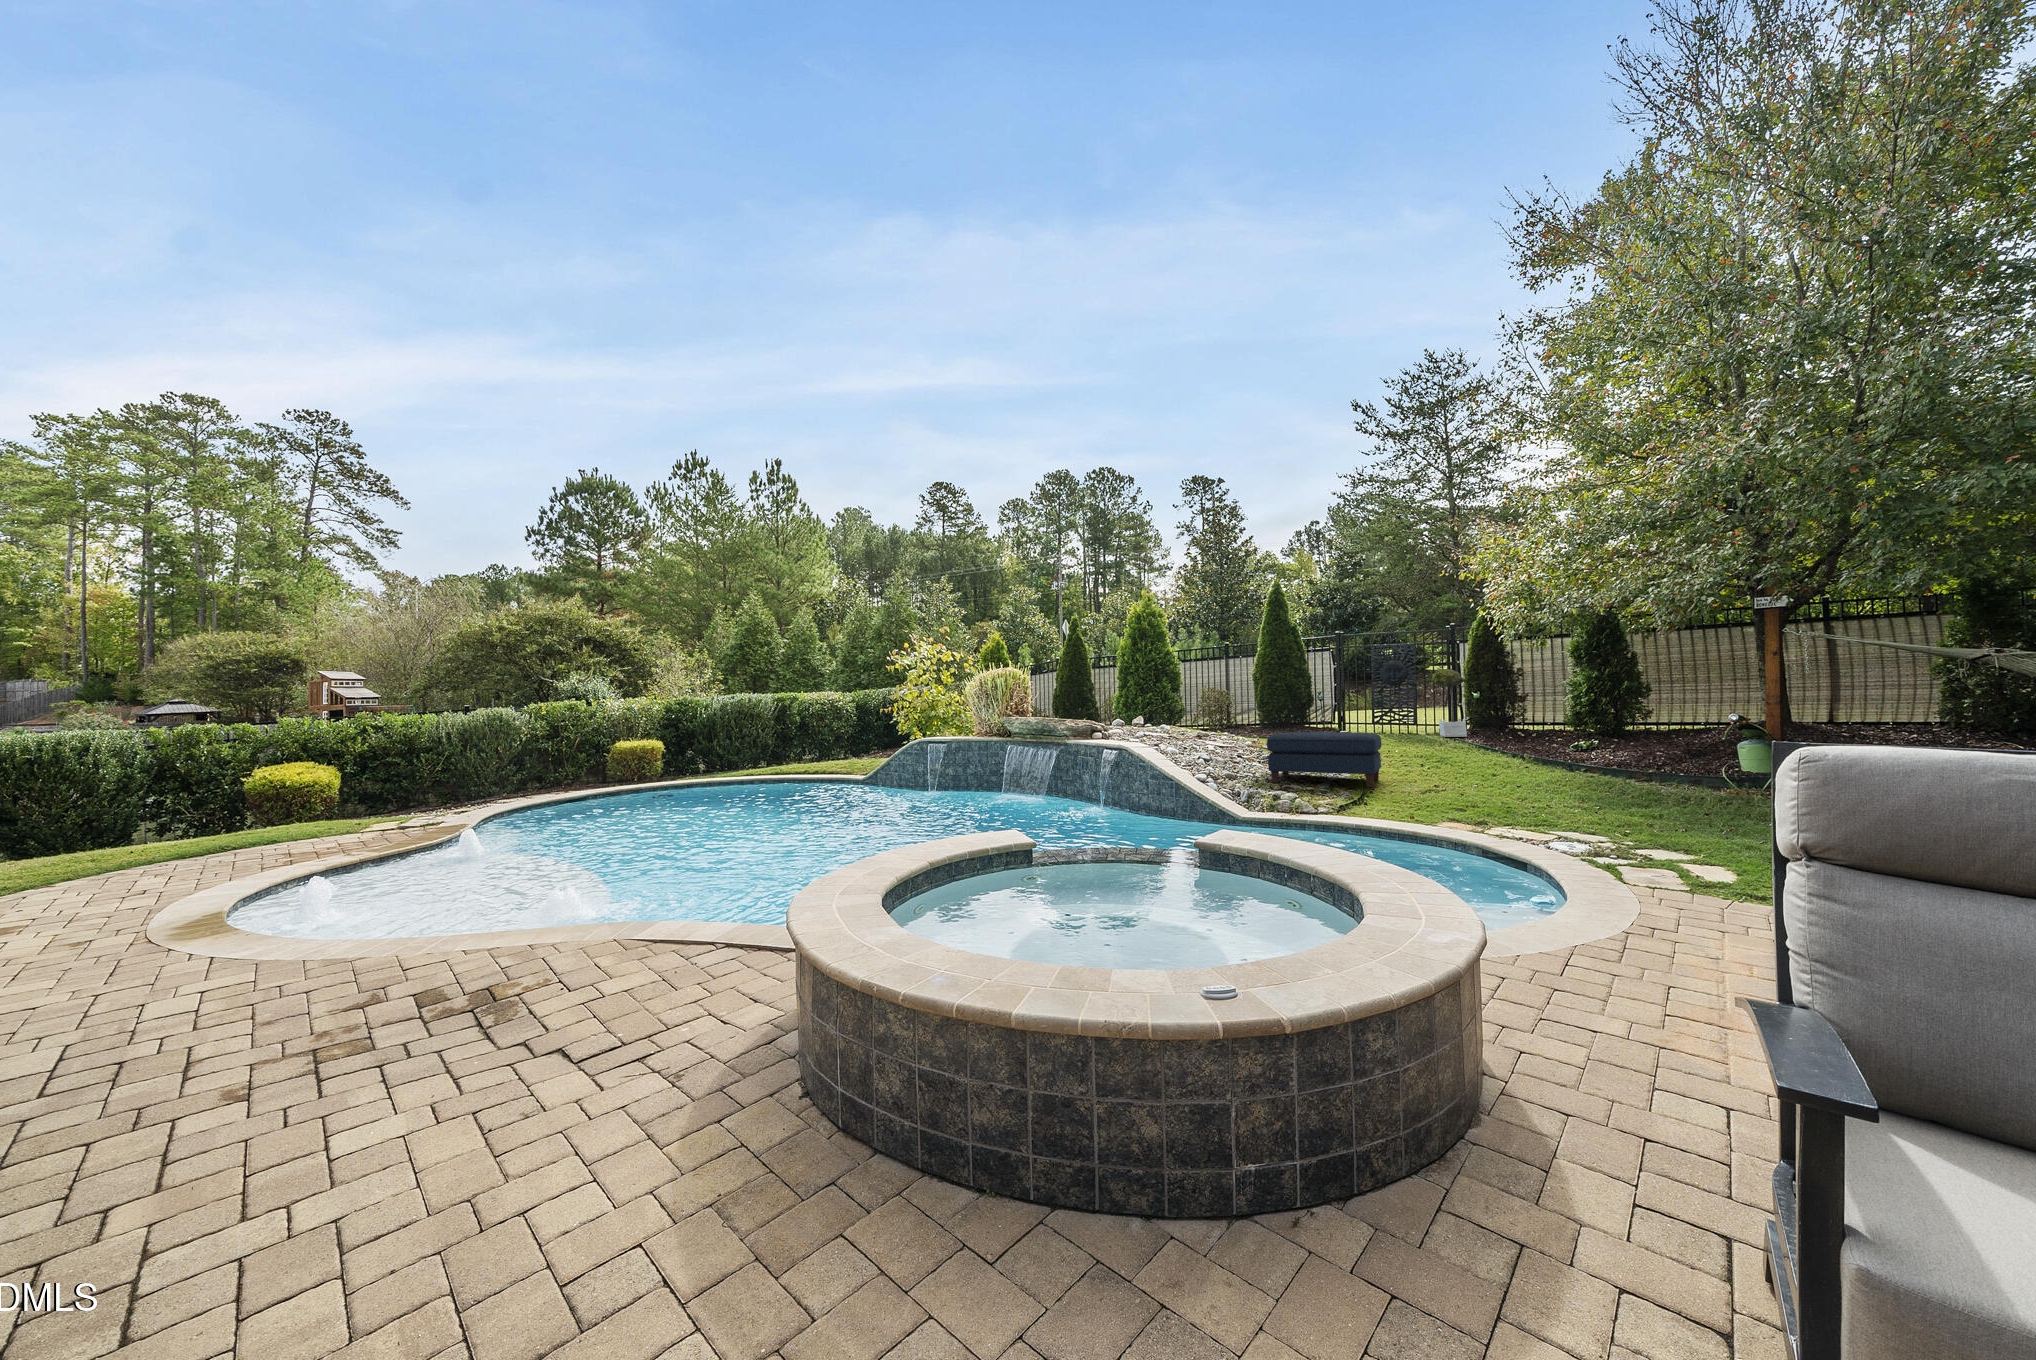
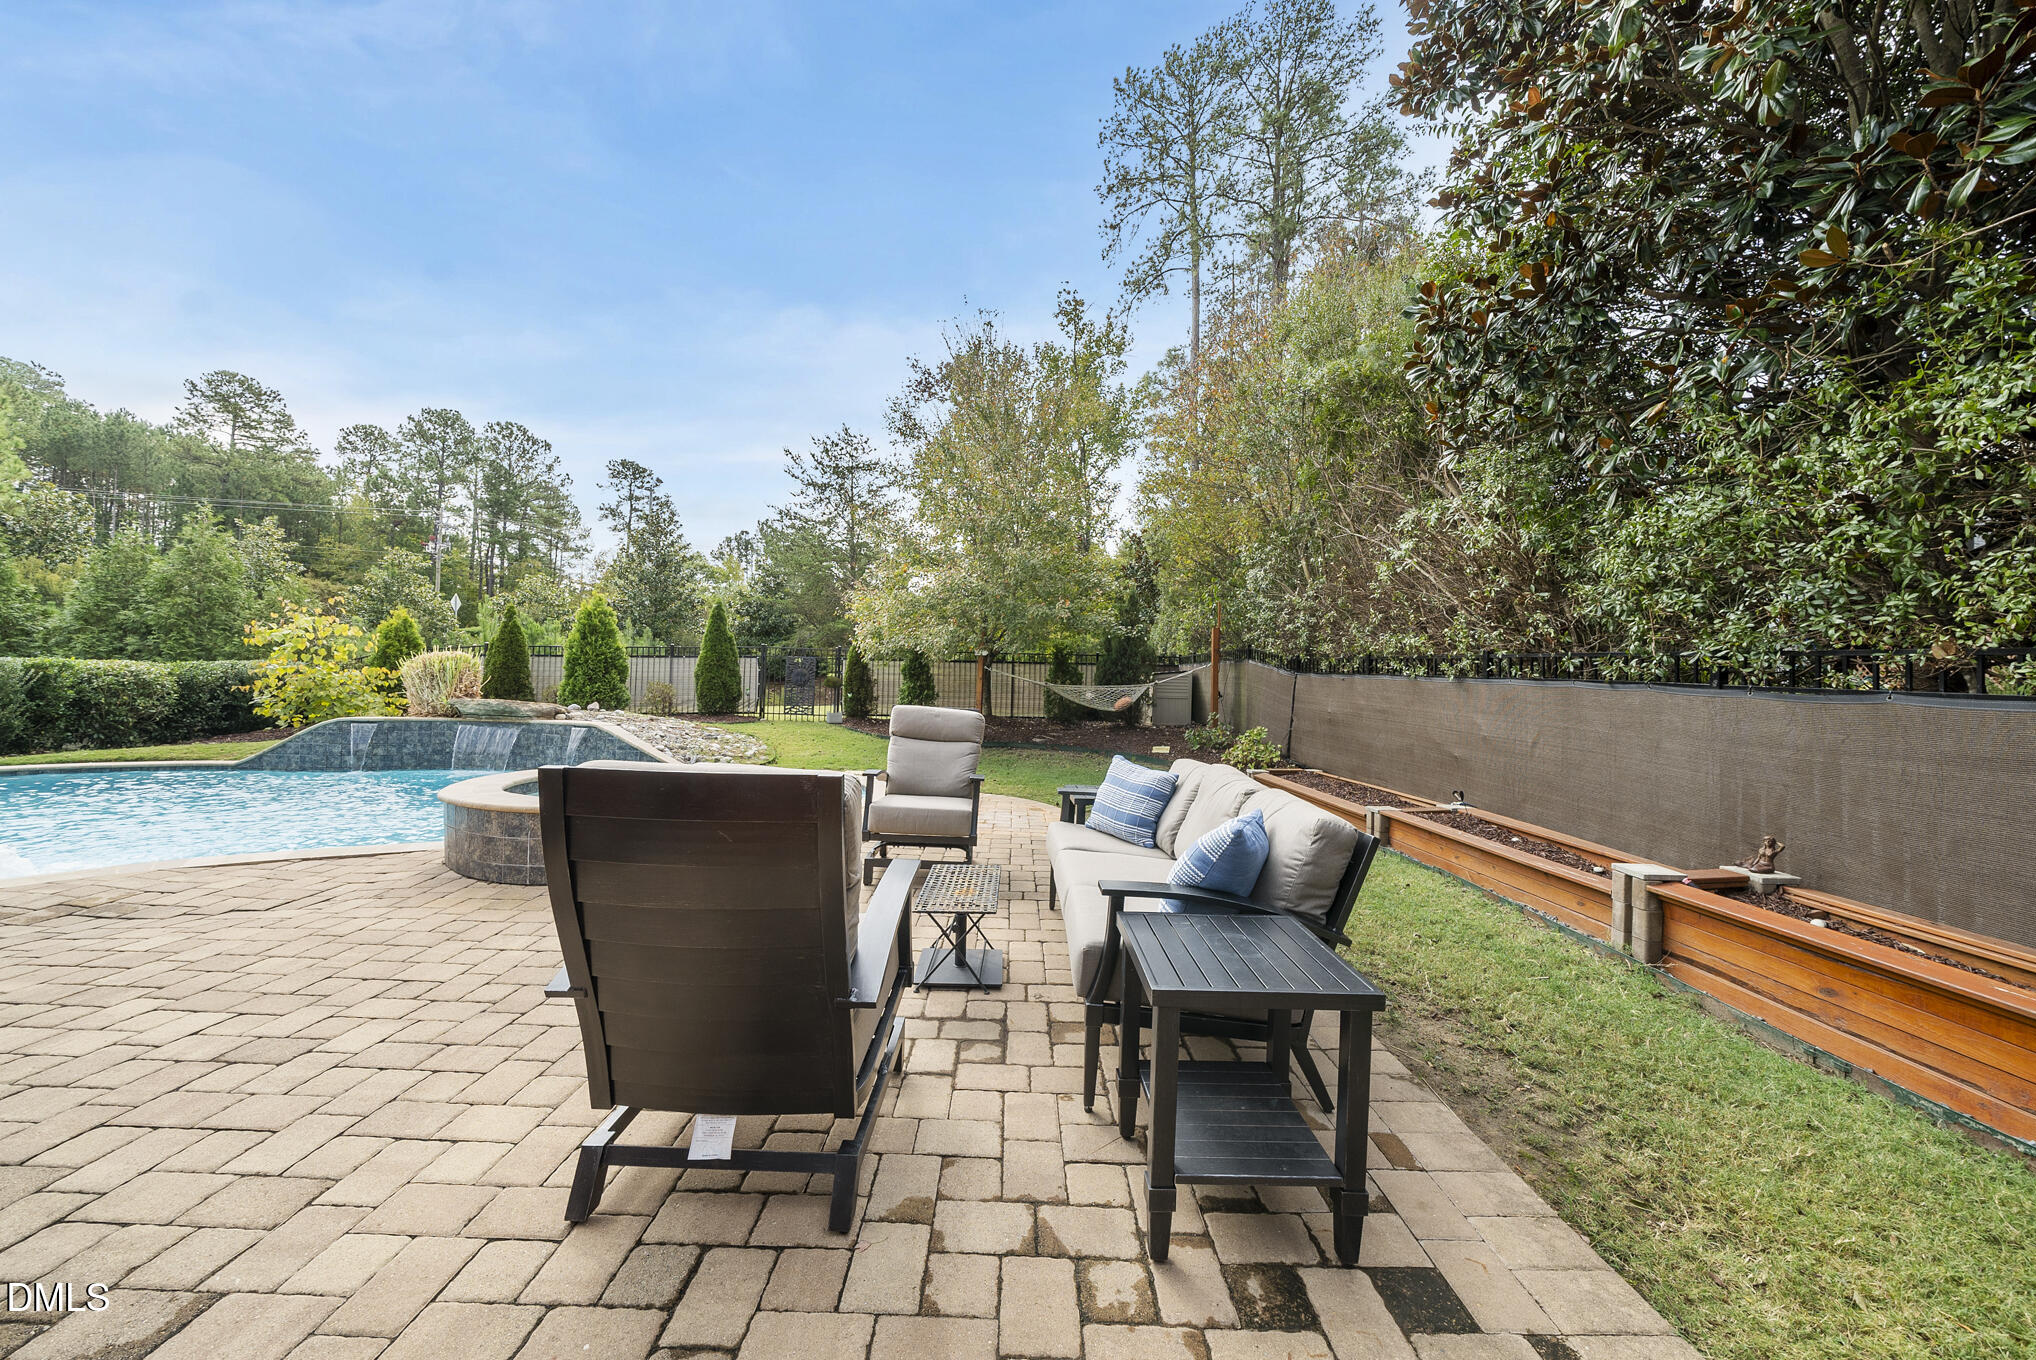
ottoman: present [1267,732,1381,787] -> none [714,715,787,749]

